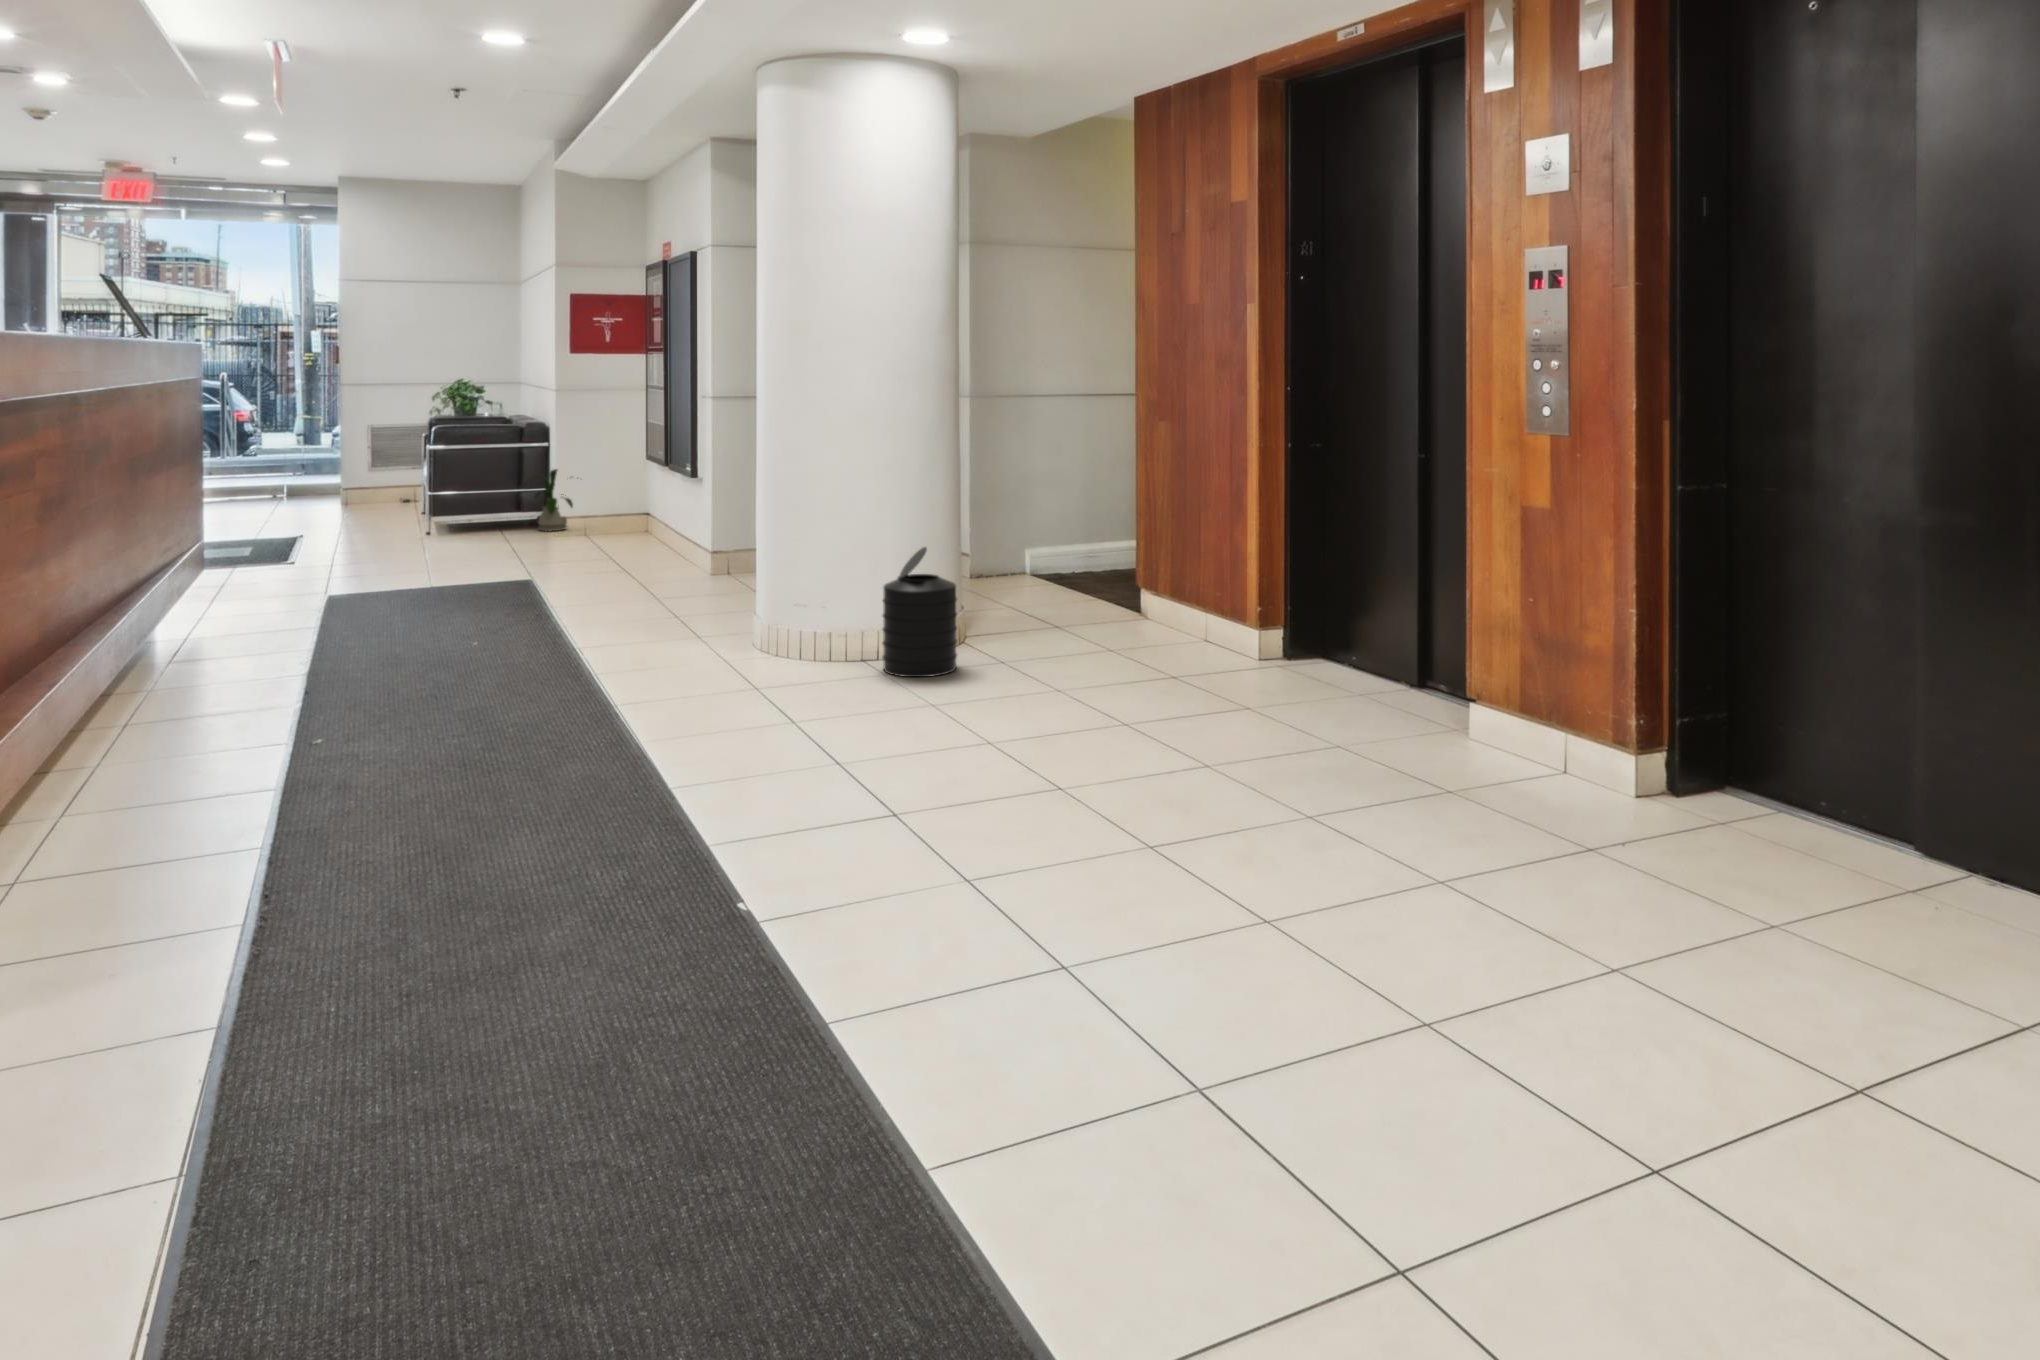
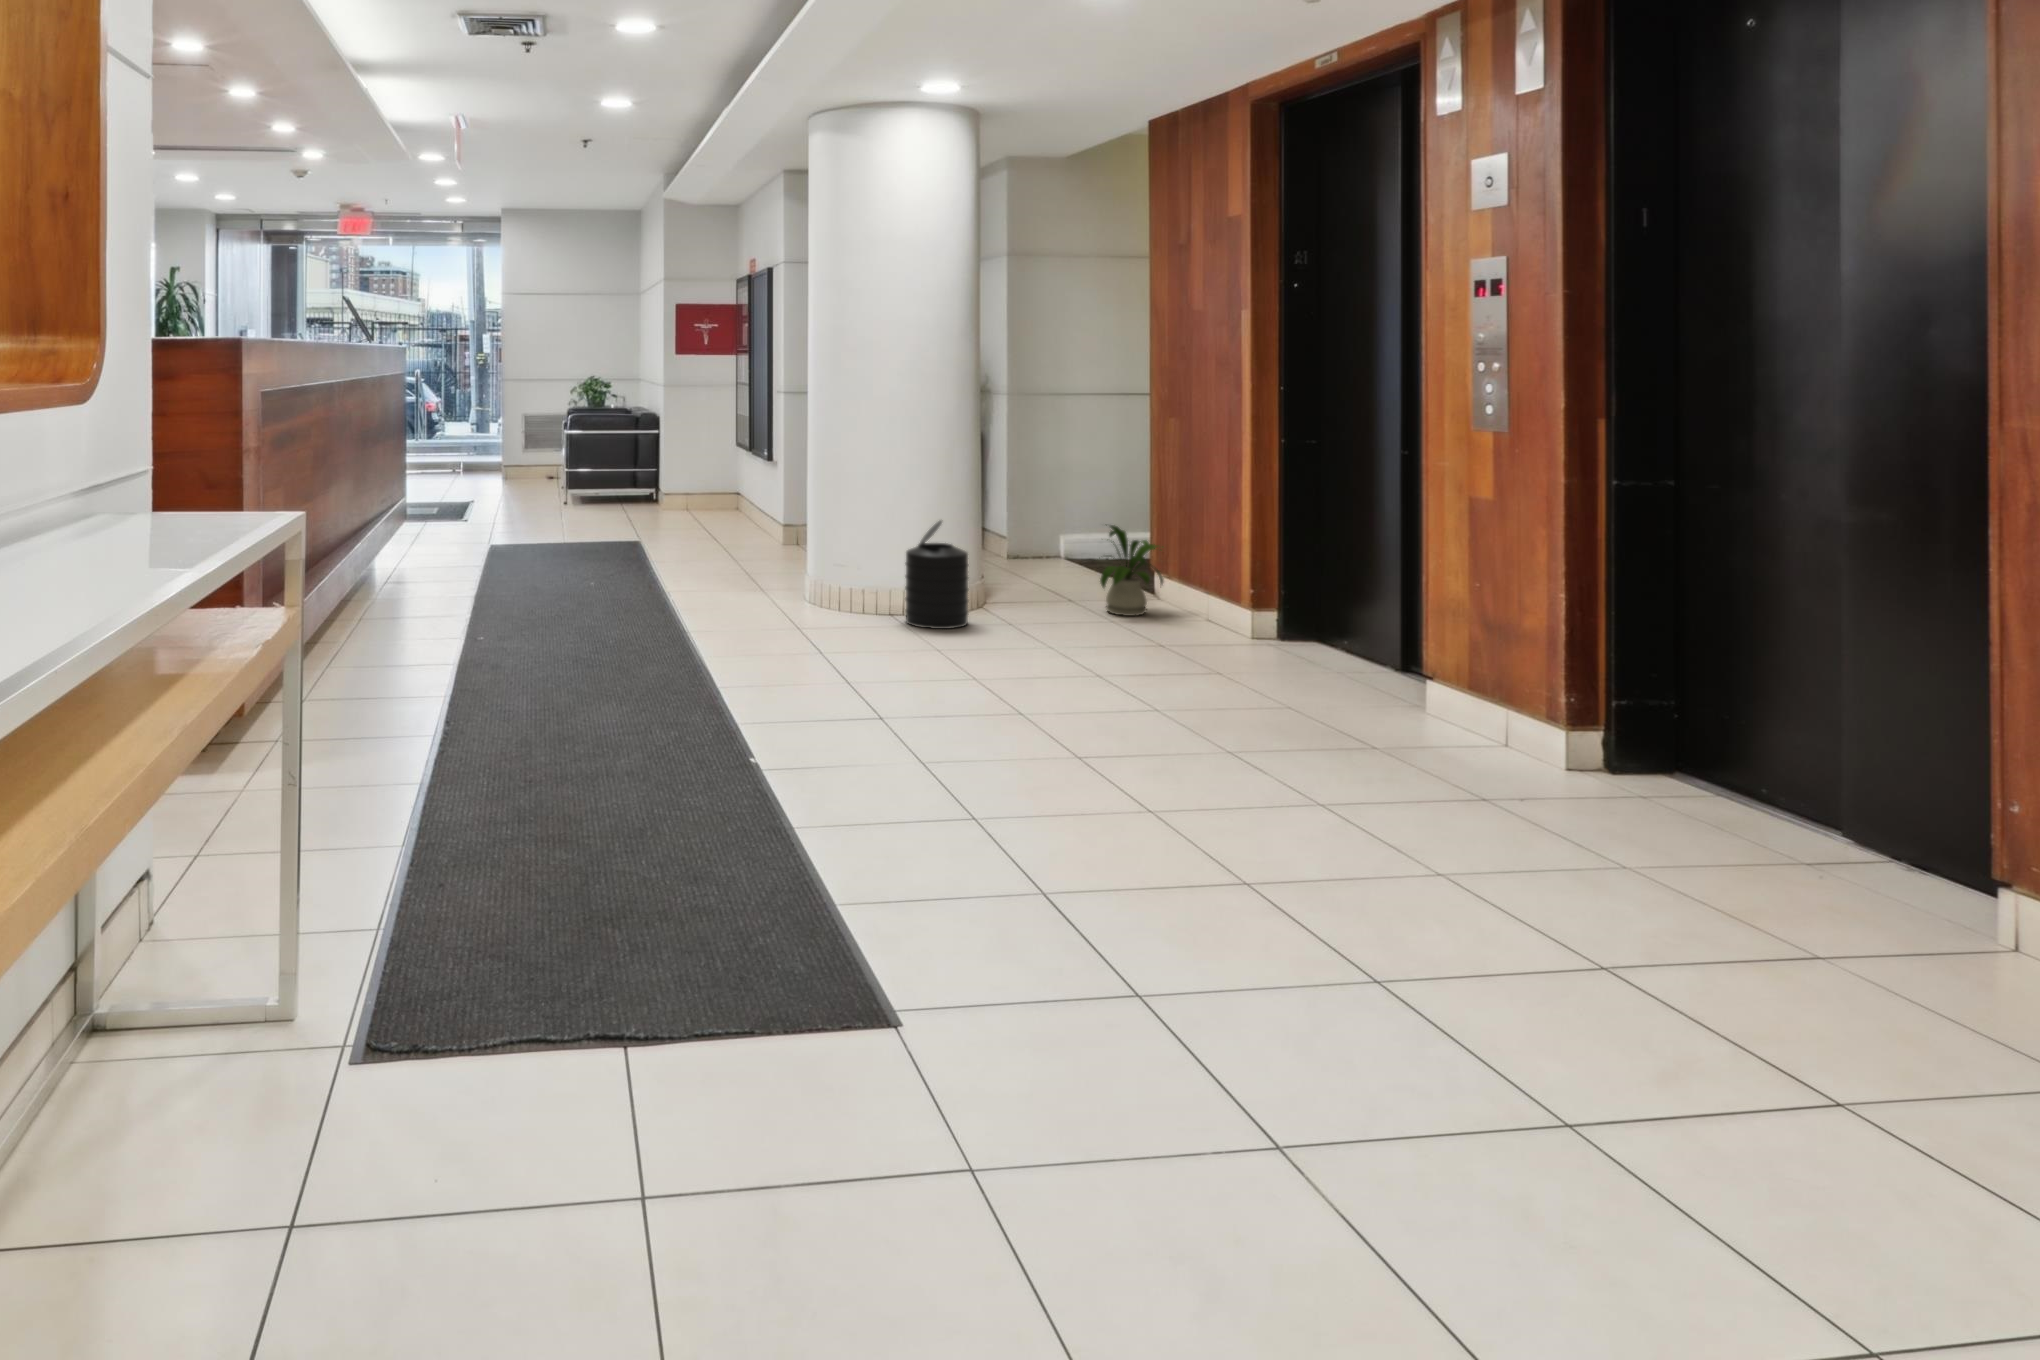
house plant: present [535,469,573,531] -> present [1100,525,1163,616]

